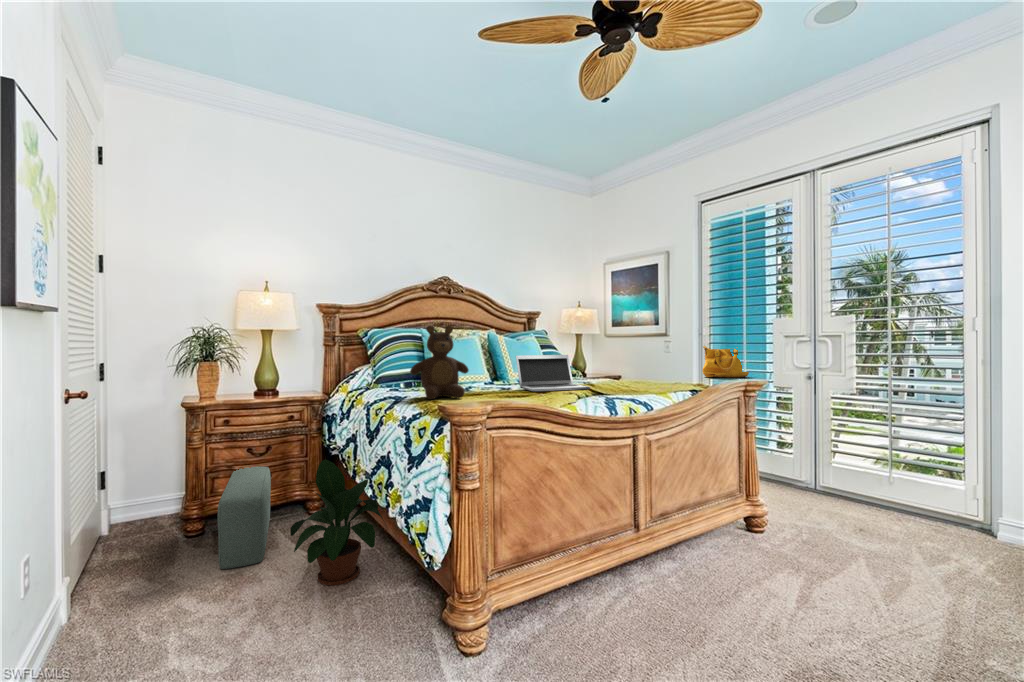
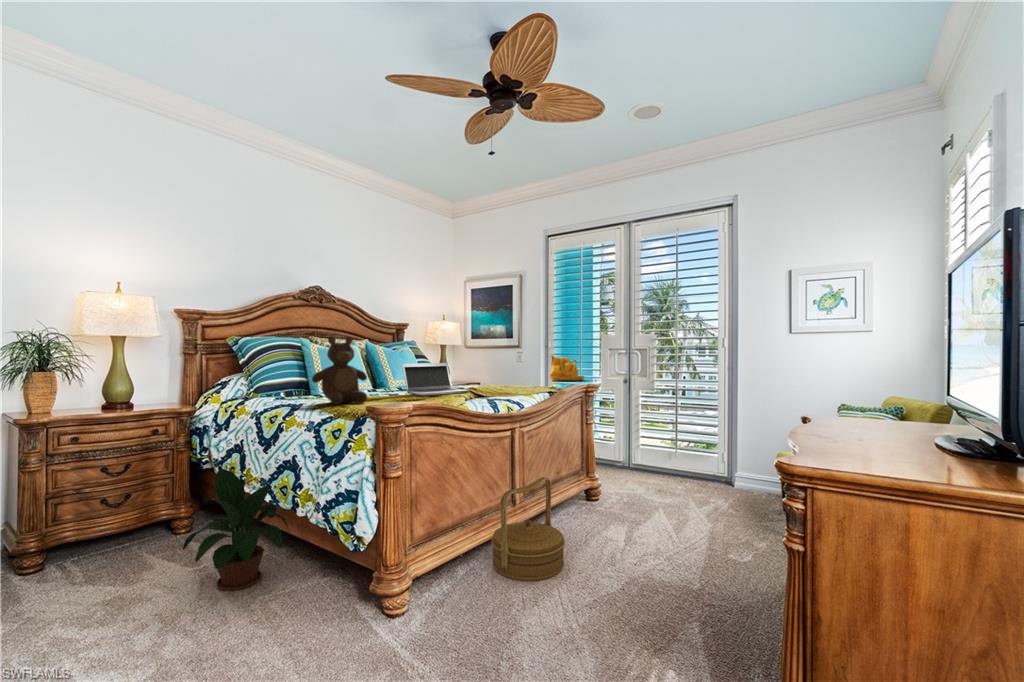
pouf: present [217,466,271,569] -> none [80,487,144,597]
woven basket: none [599,502,699,641] -> present [491,477,565,581]

